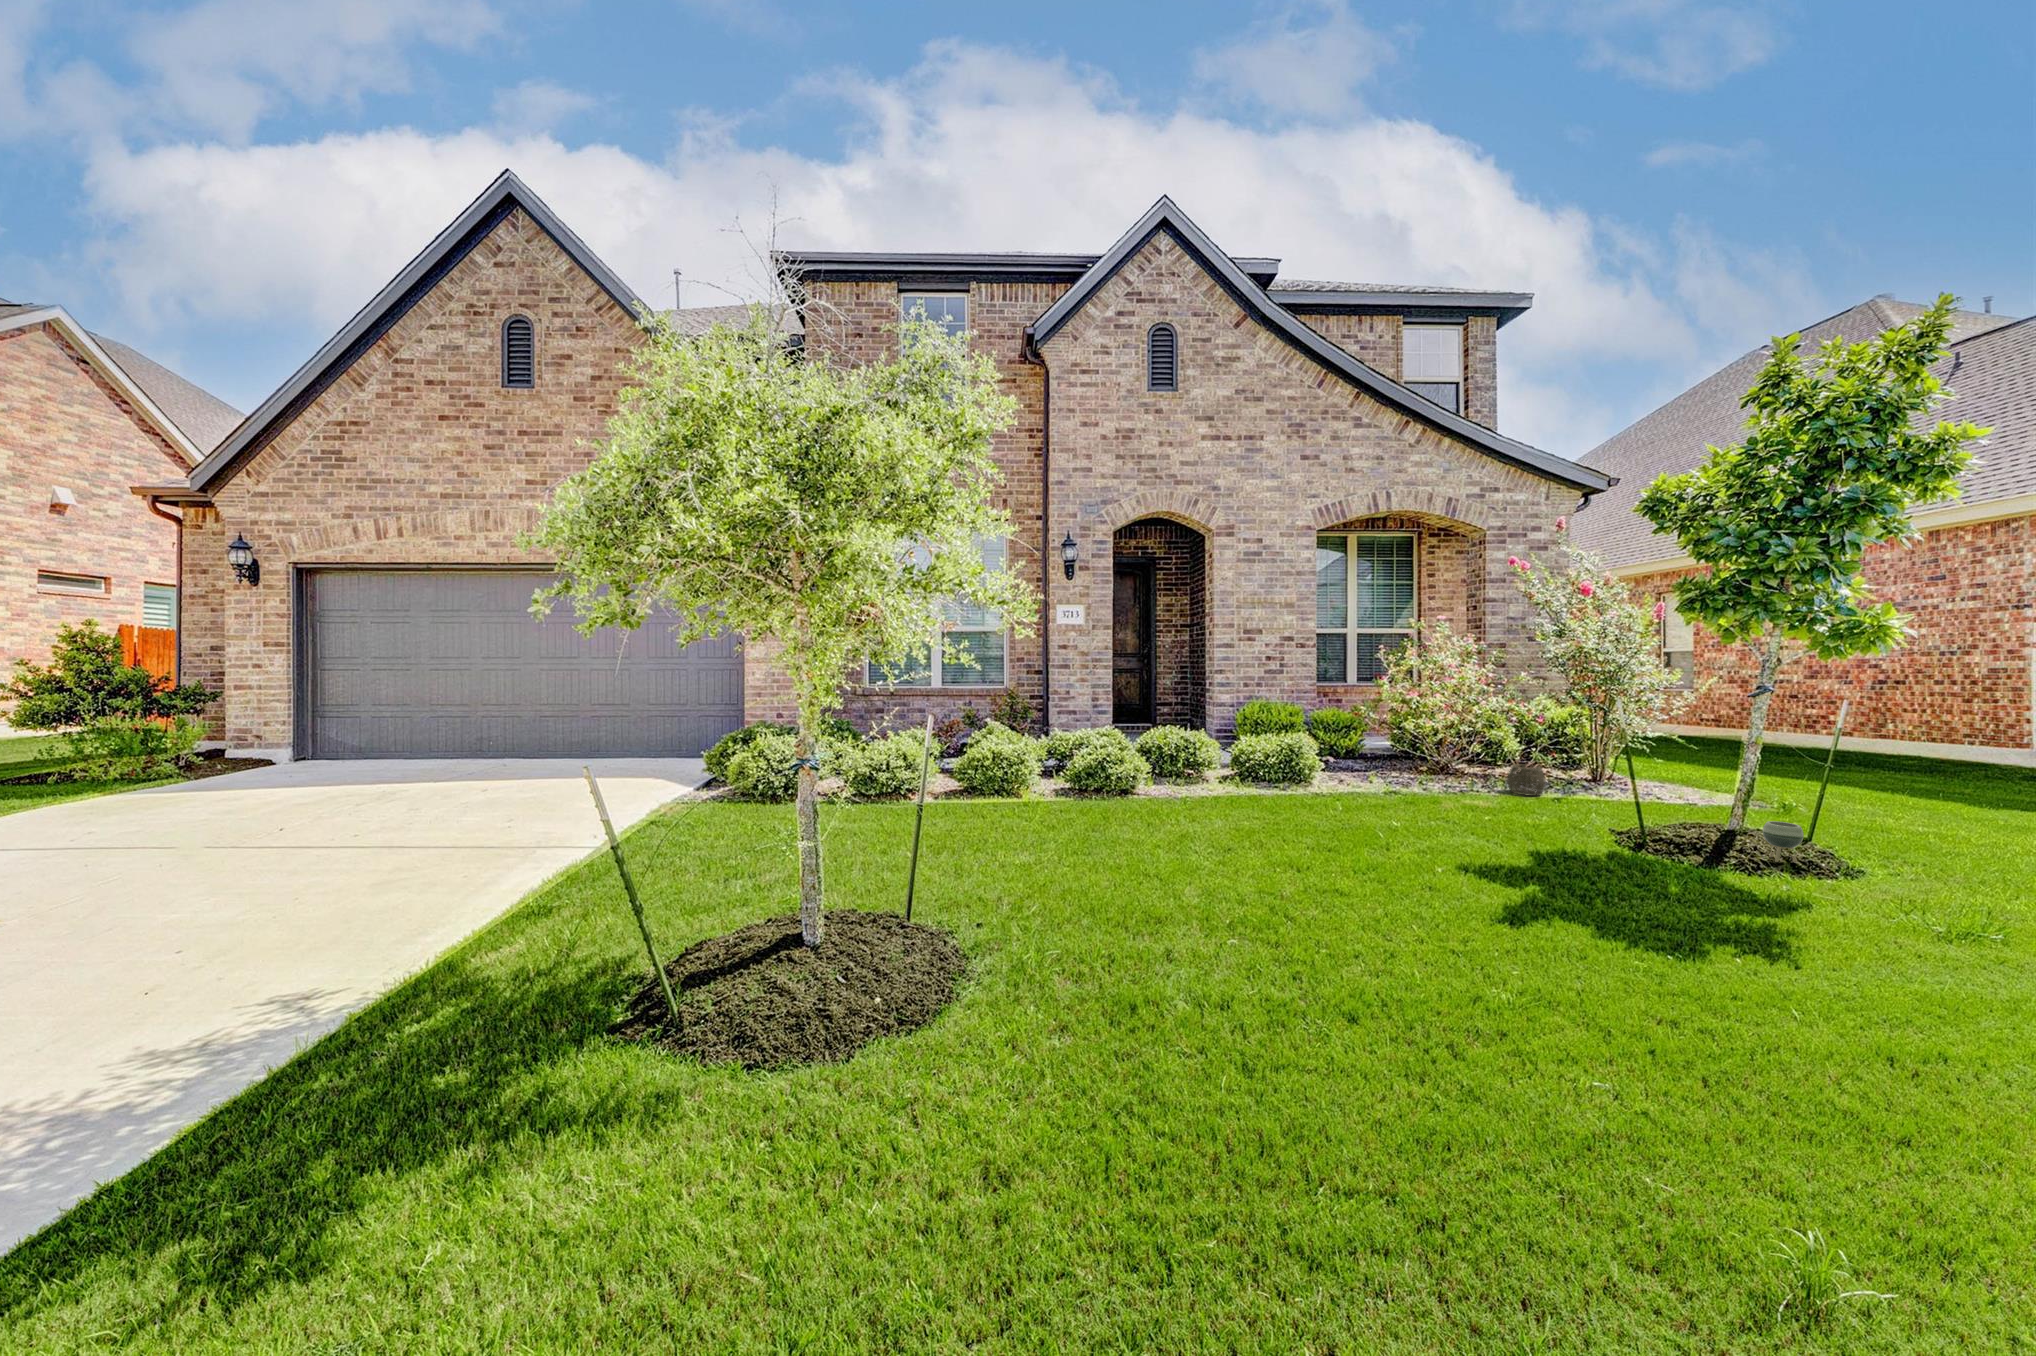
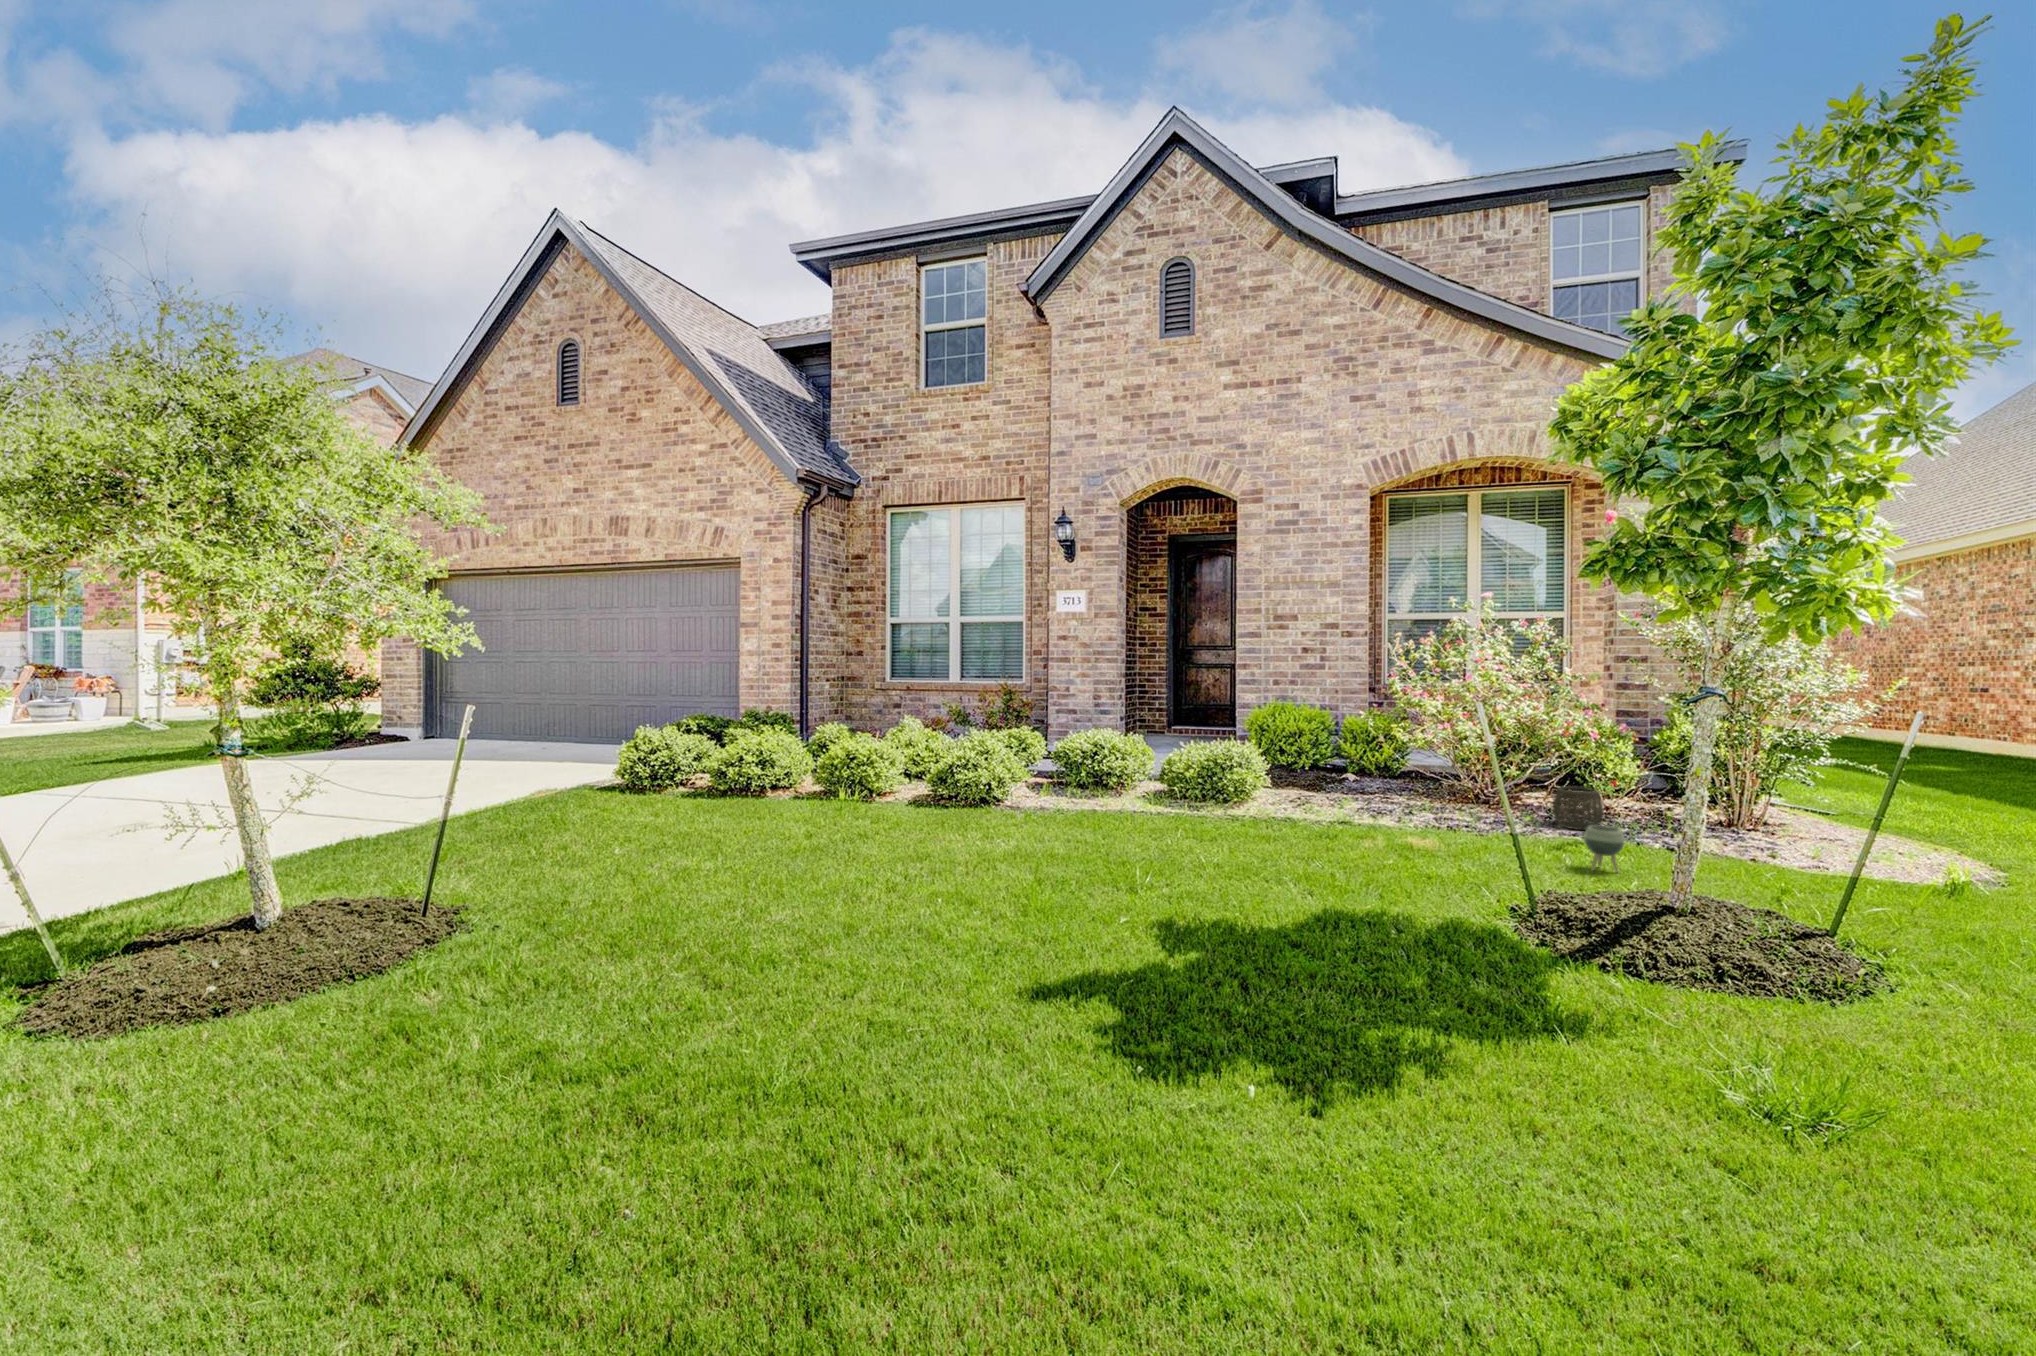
planter: present [1763,821,1804,862] -> present [1584,825,1625,873]

